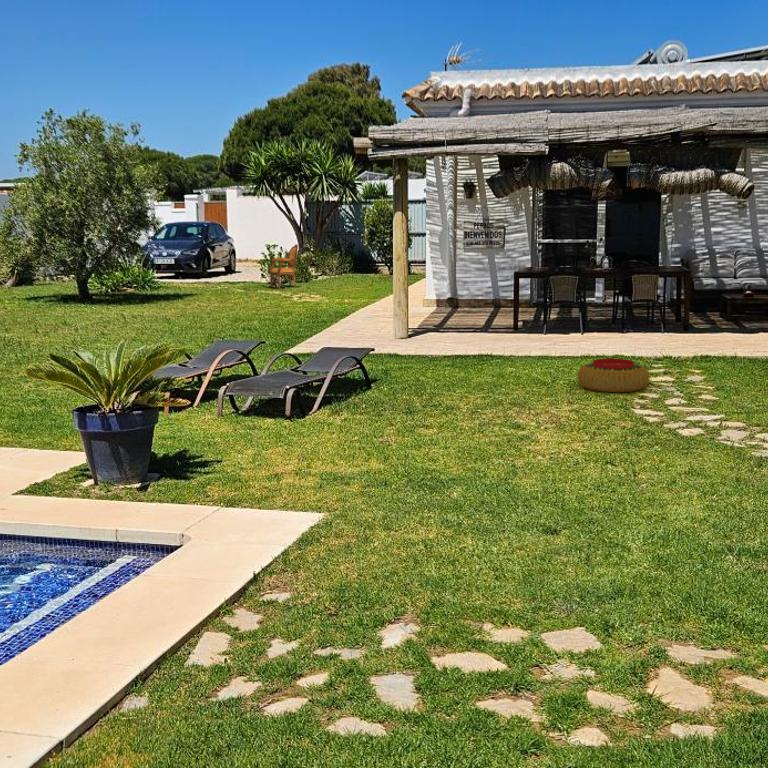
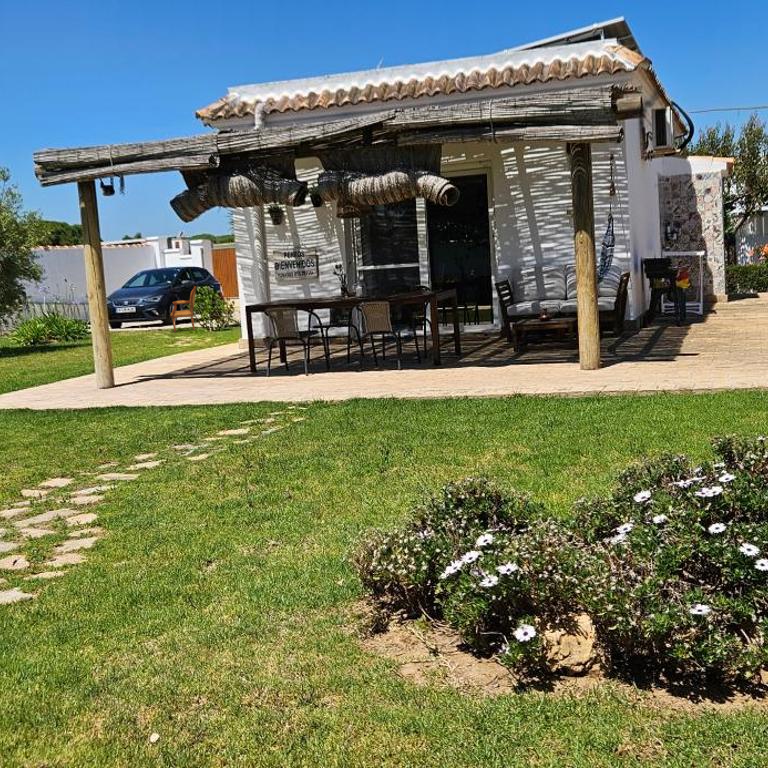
pouf: present [577,359,649,392] -> none [80,412,173,457]

